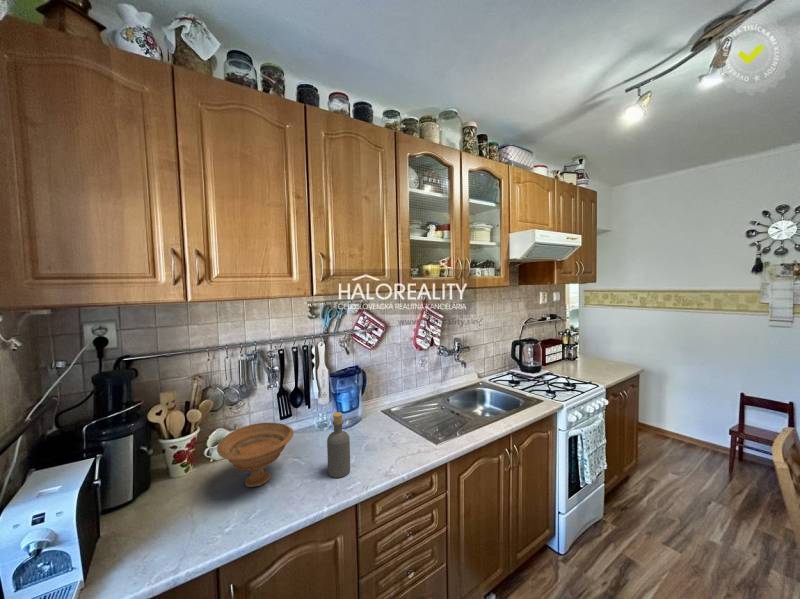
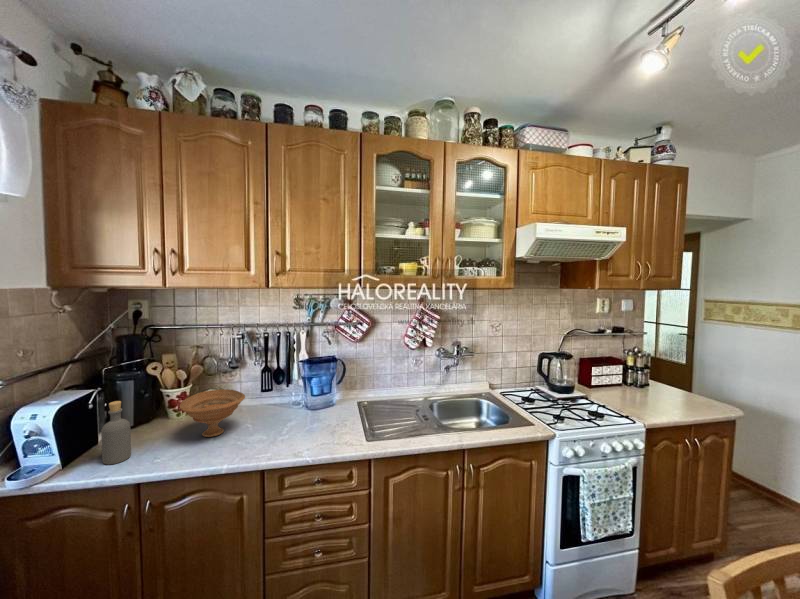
bottle: present [327,412,350,478] -> present [101,401,131,465]

